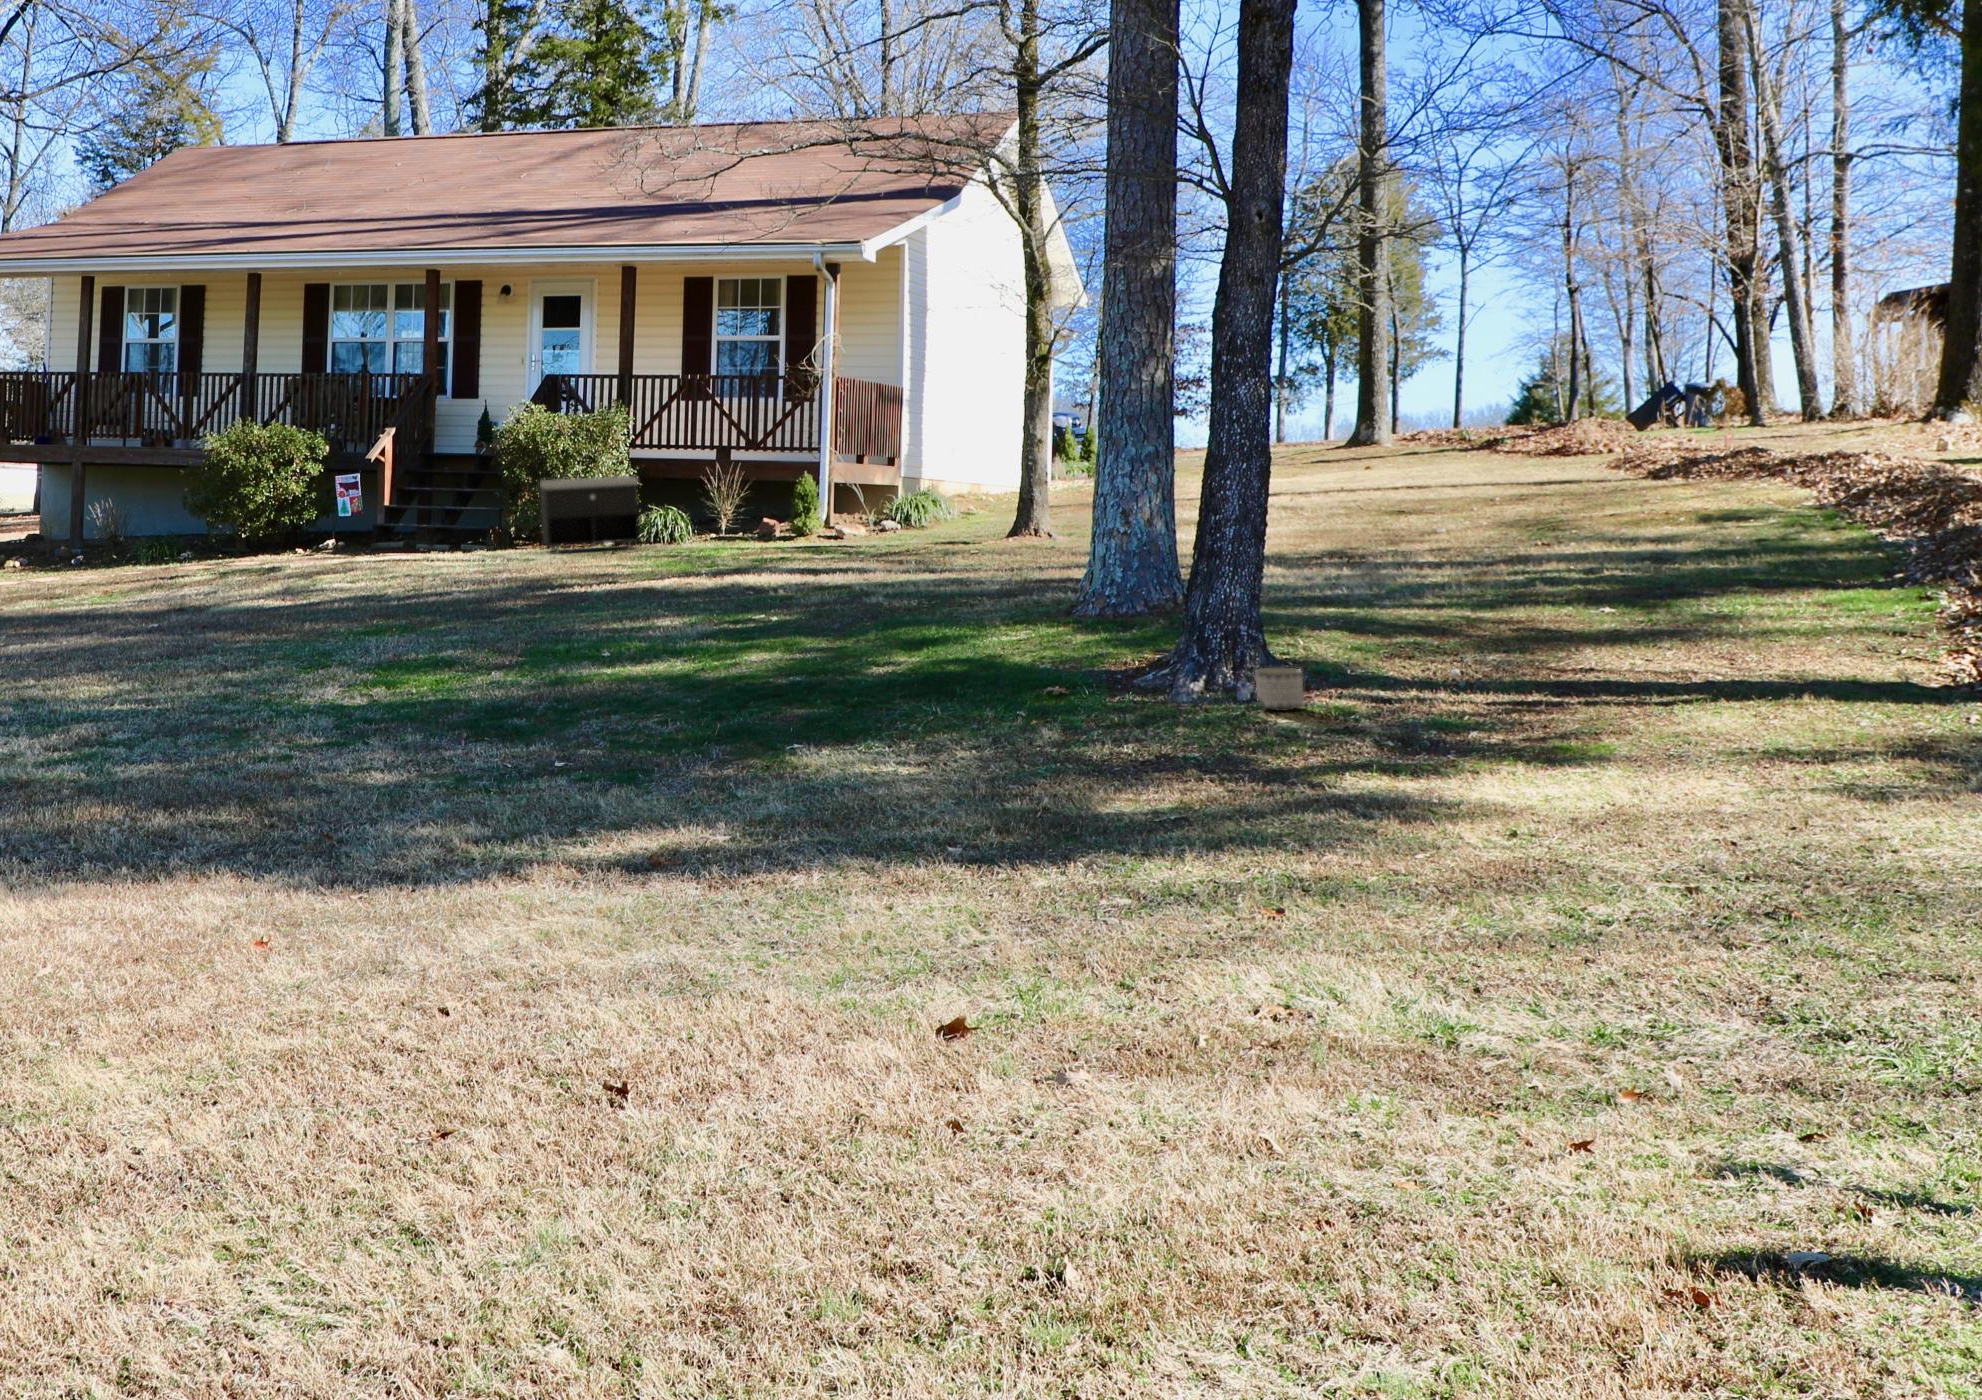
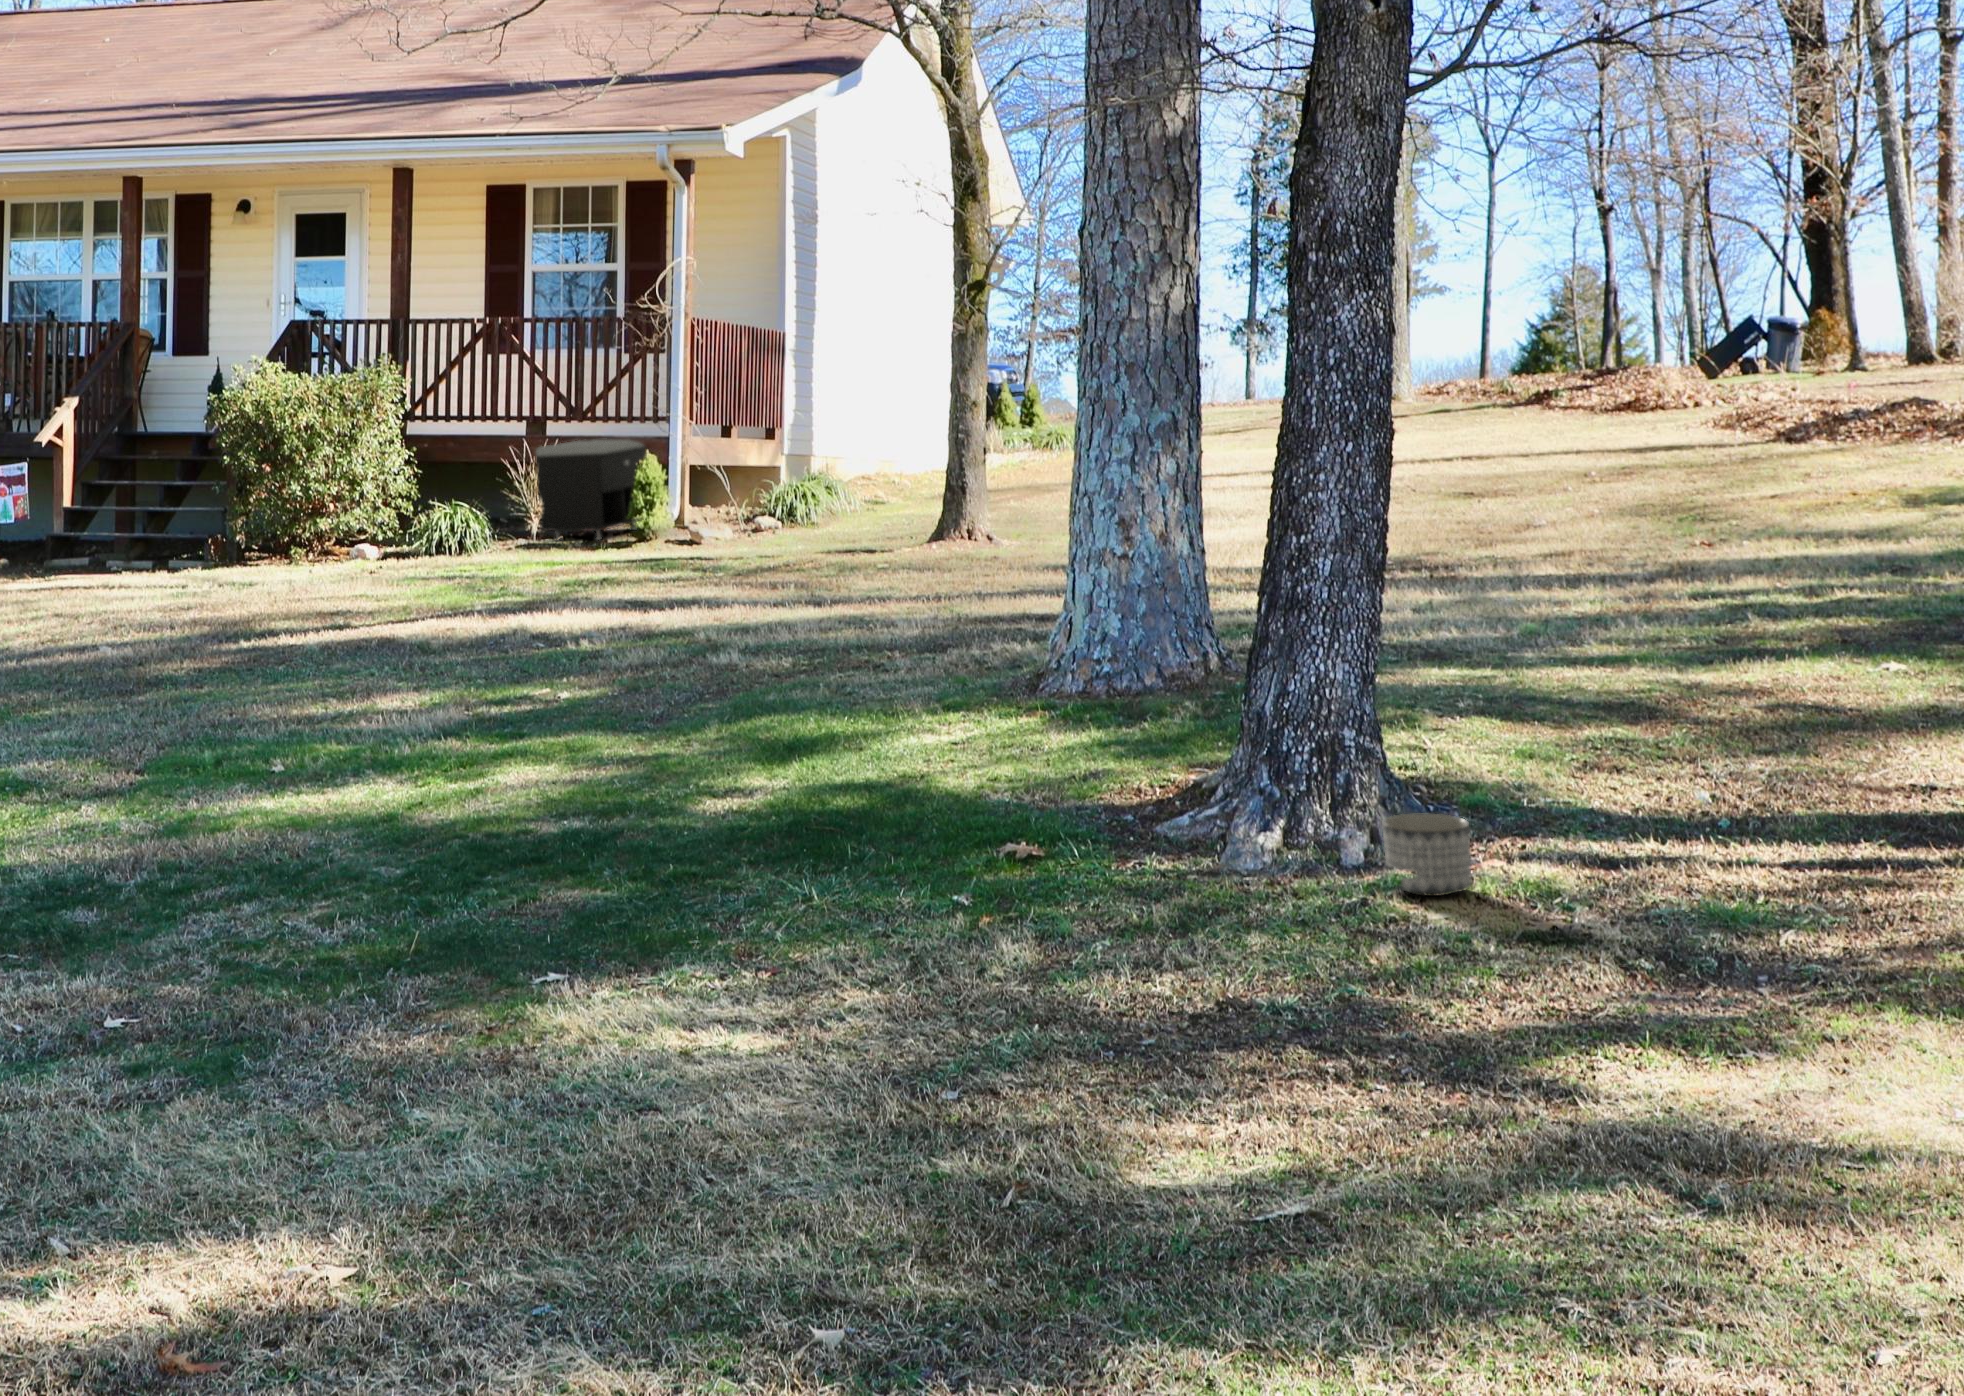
storage bench: present [540,476,640,554] -> present [536,440,646,540]

